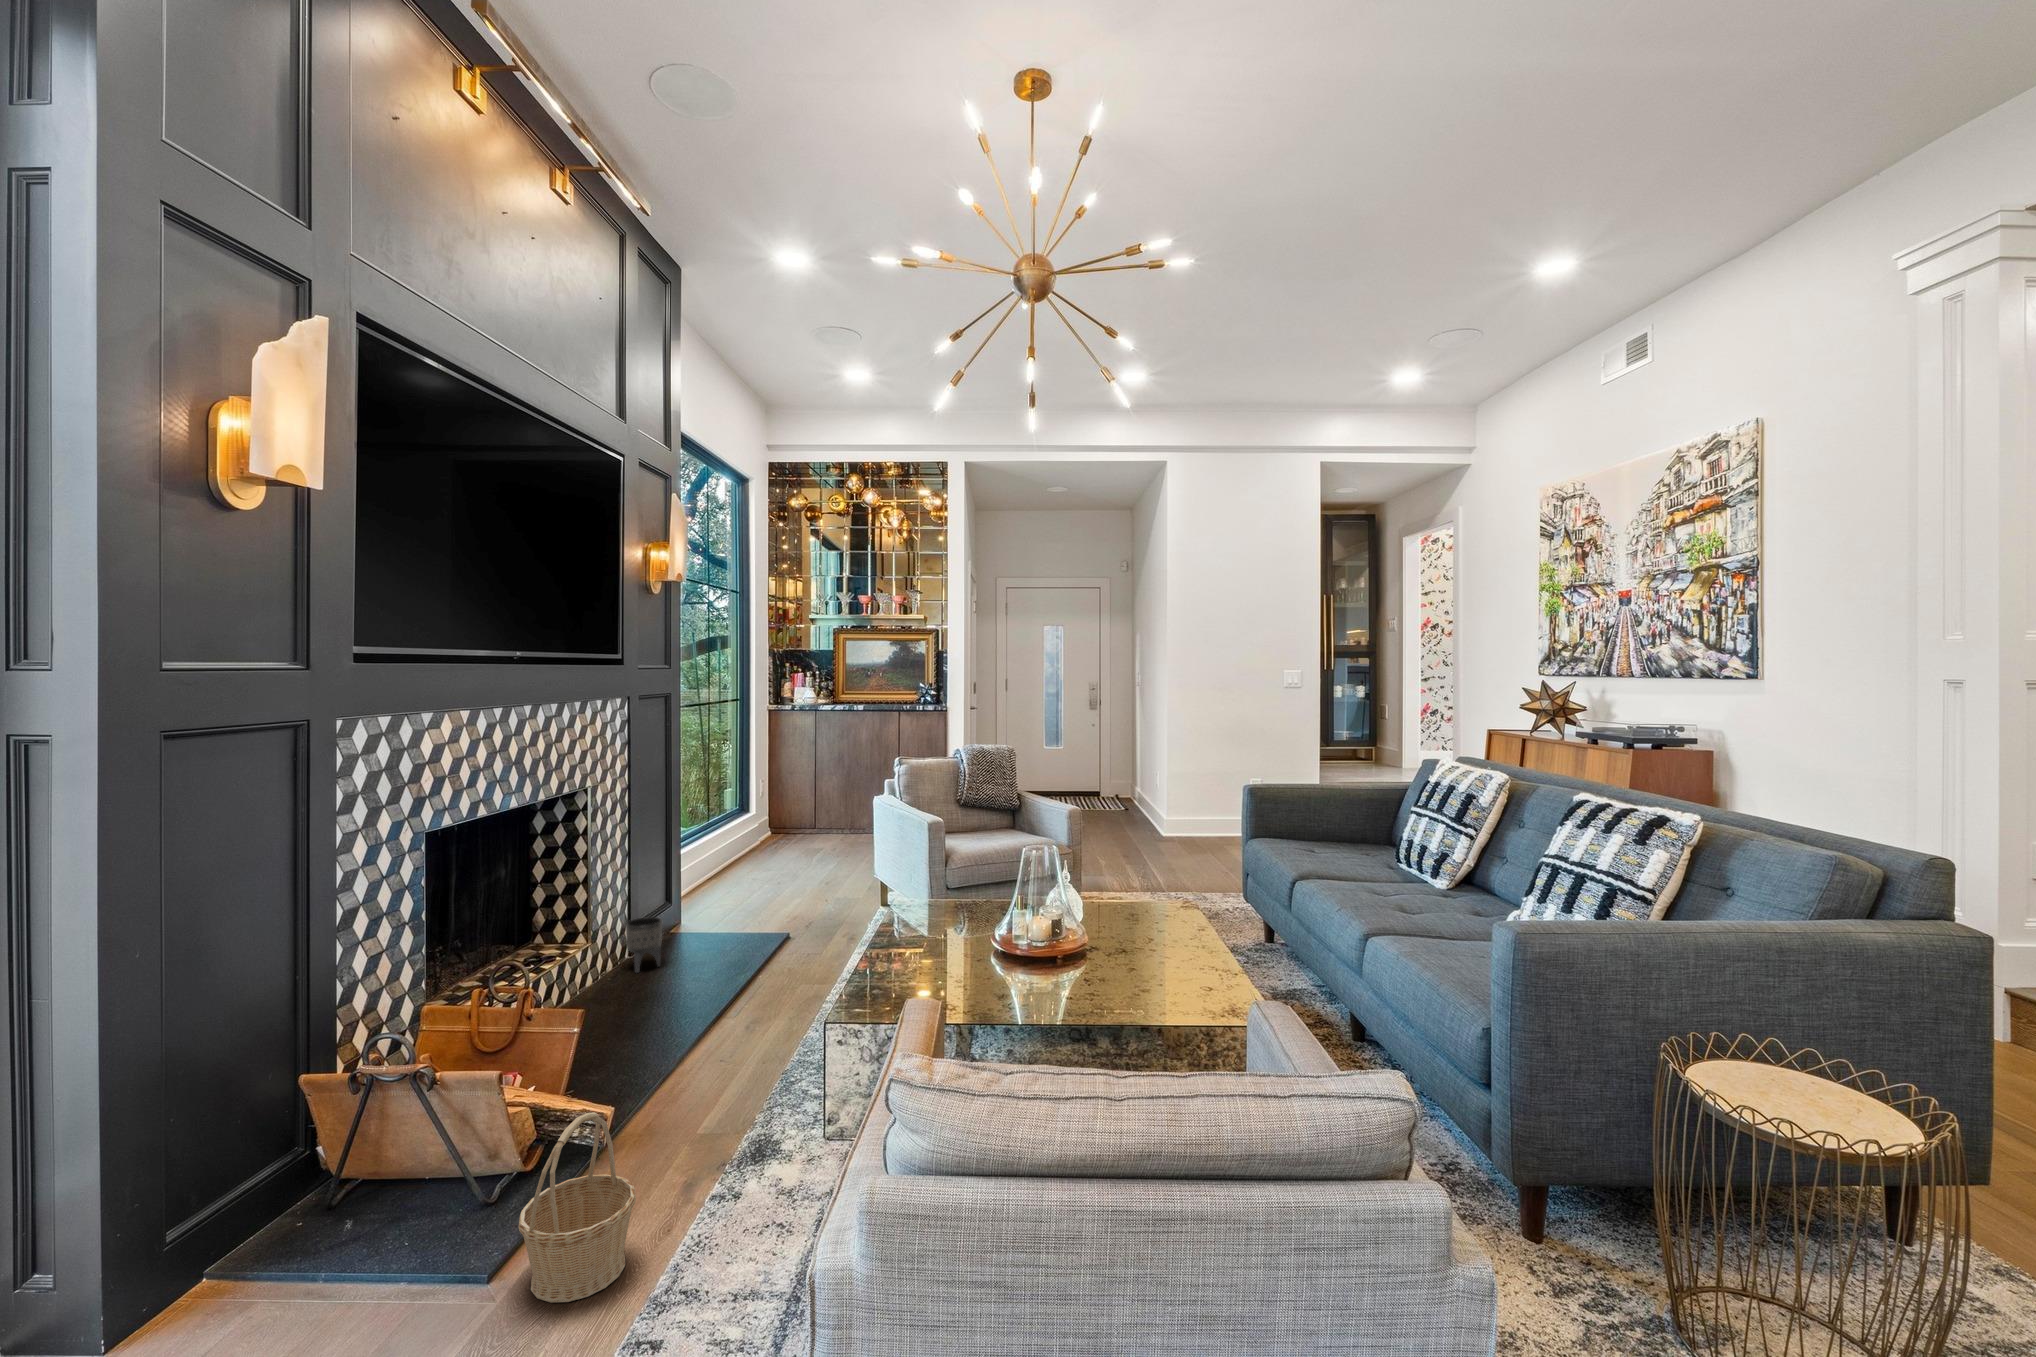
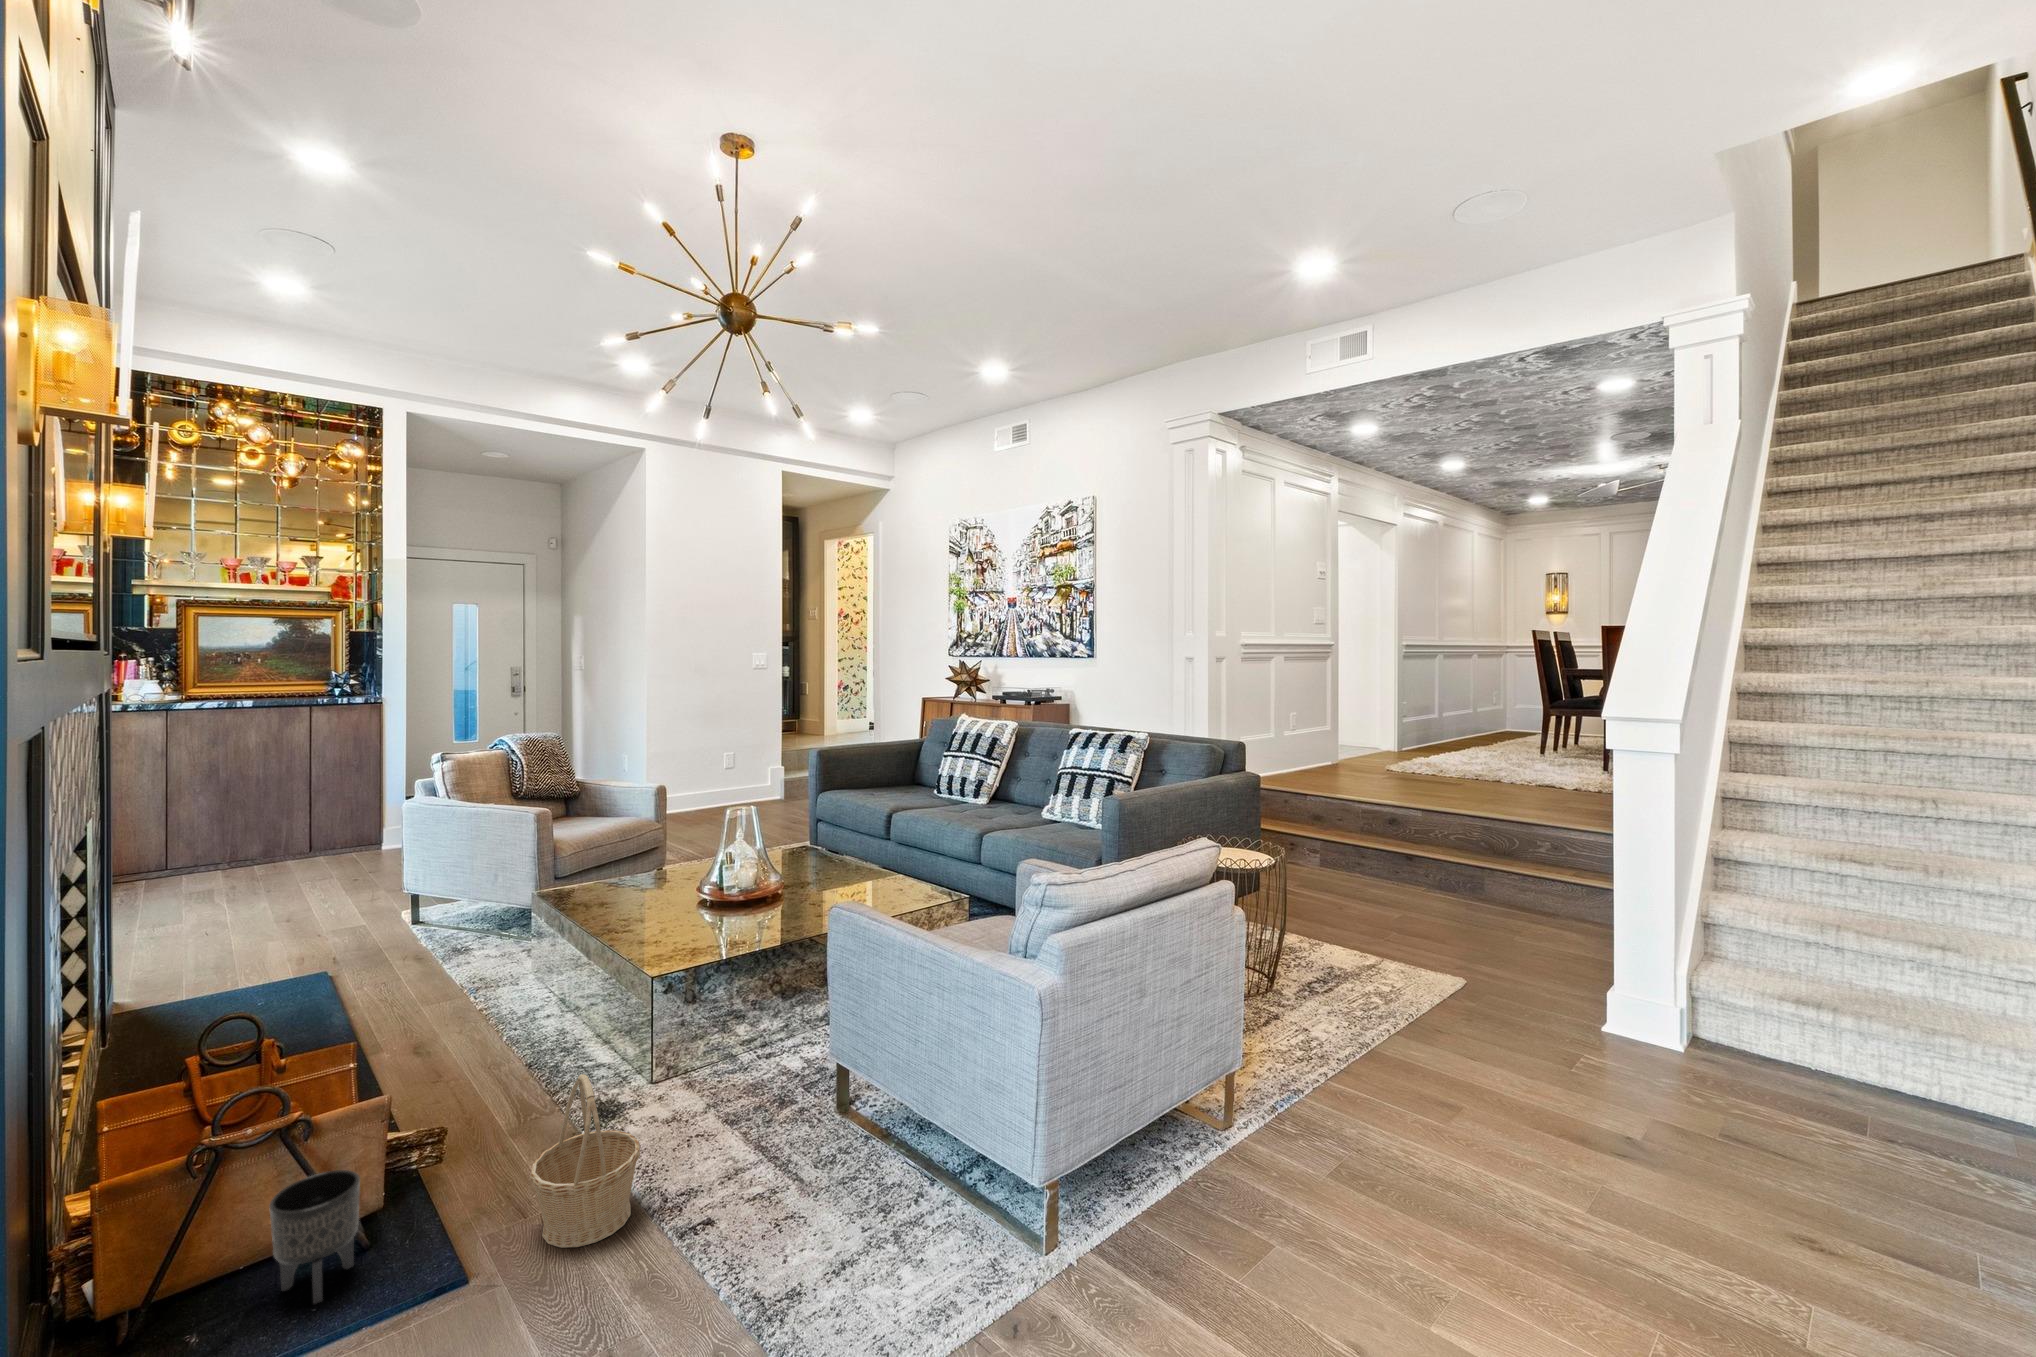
planter: present [626,917,662,973] -> present [269,1170,360,1304]

